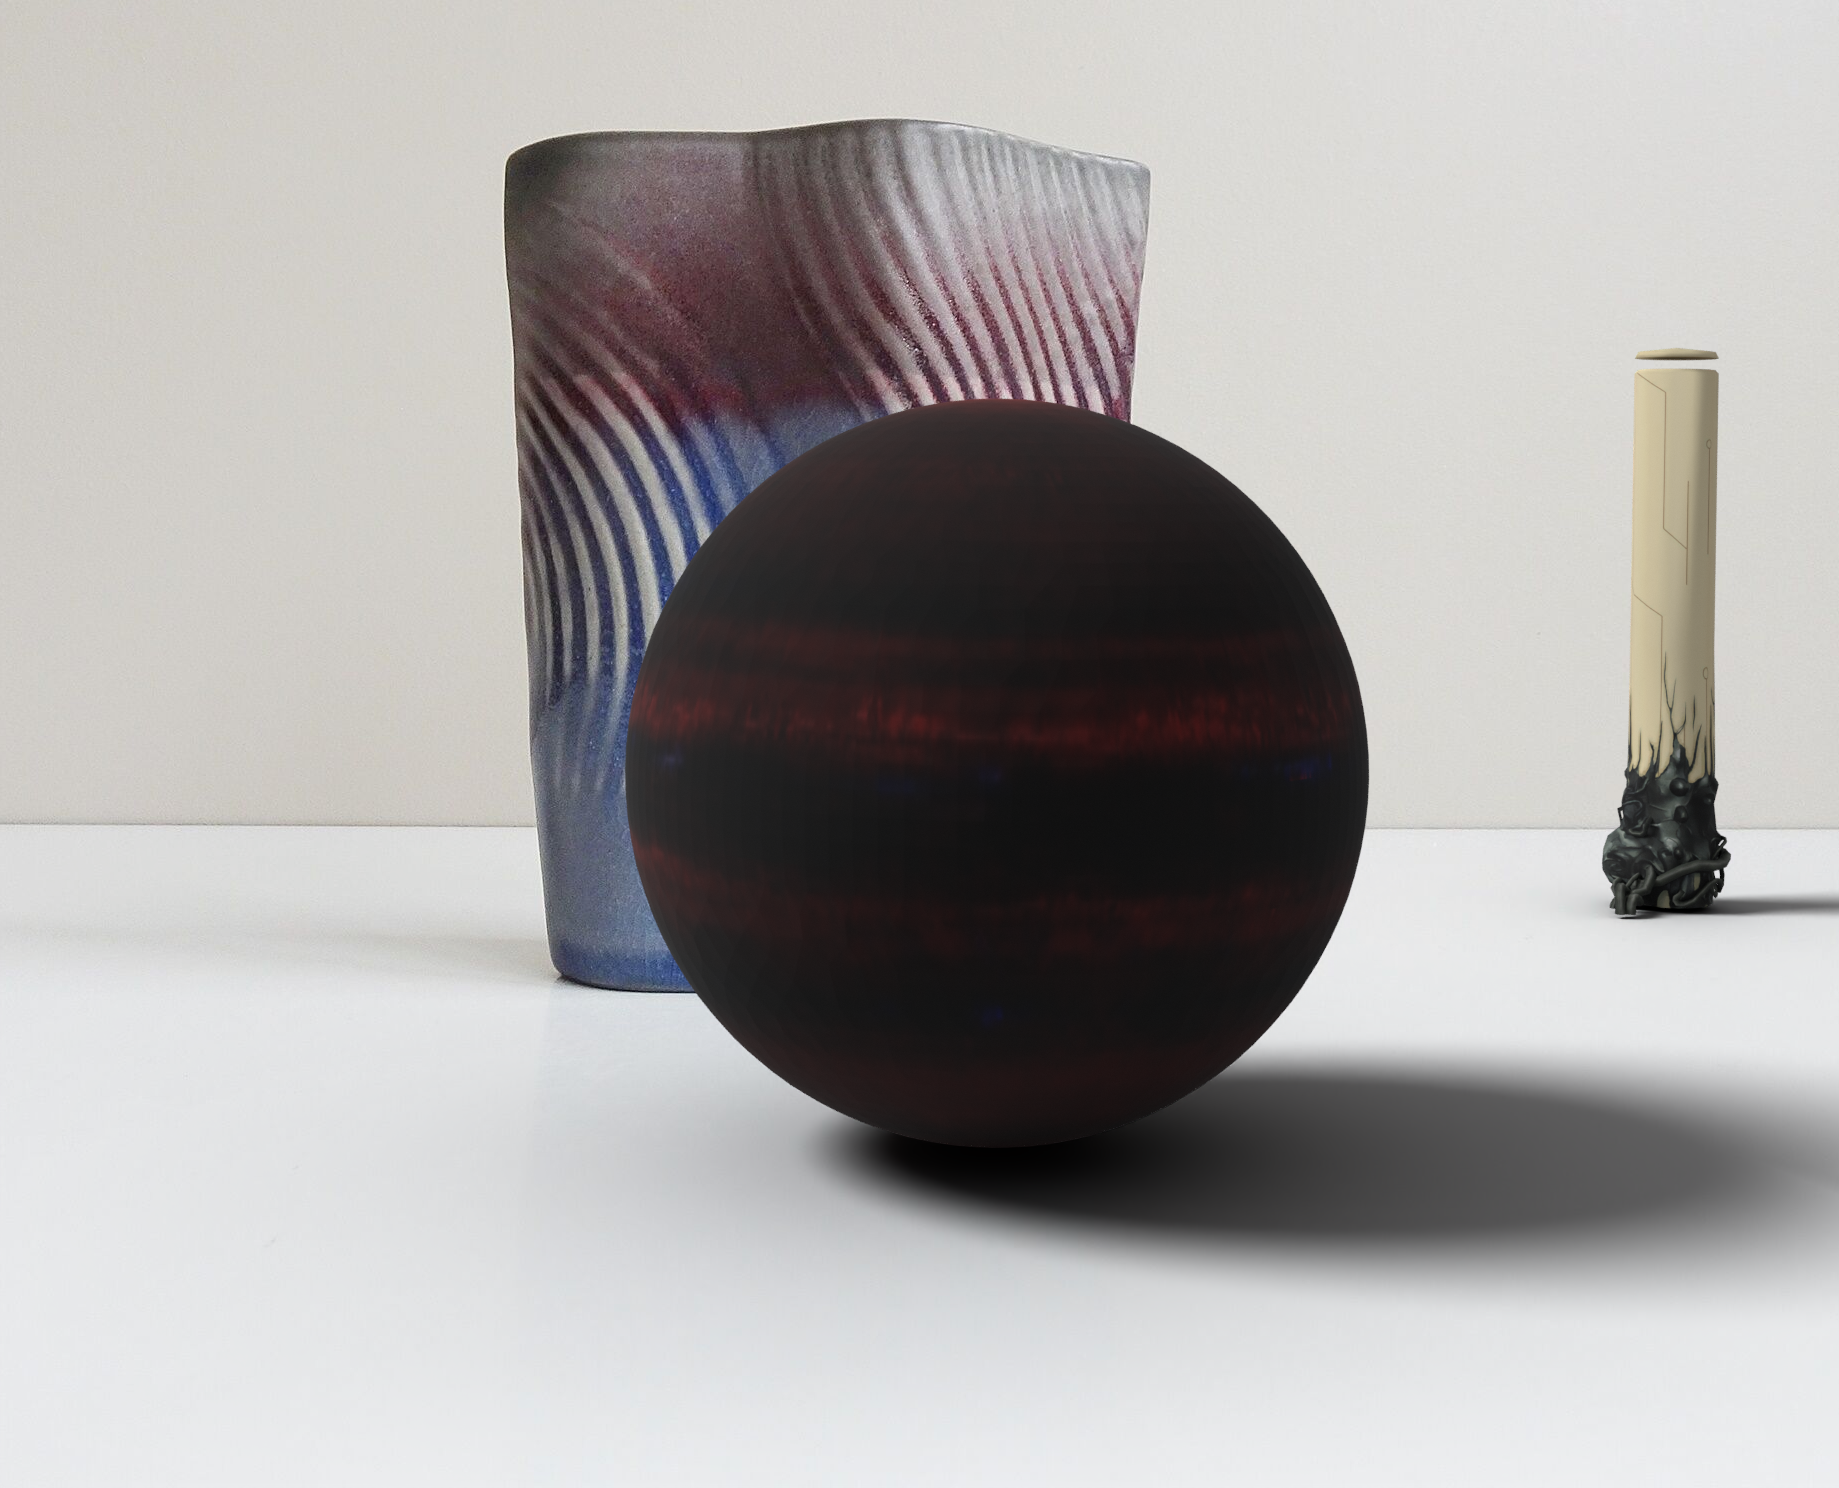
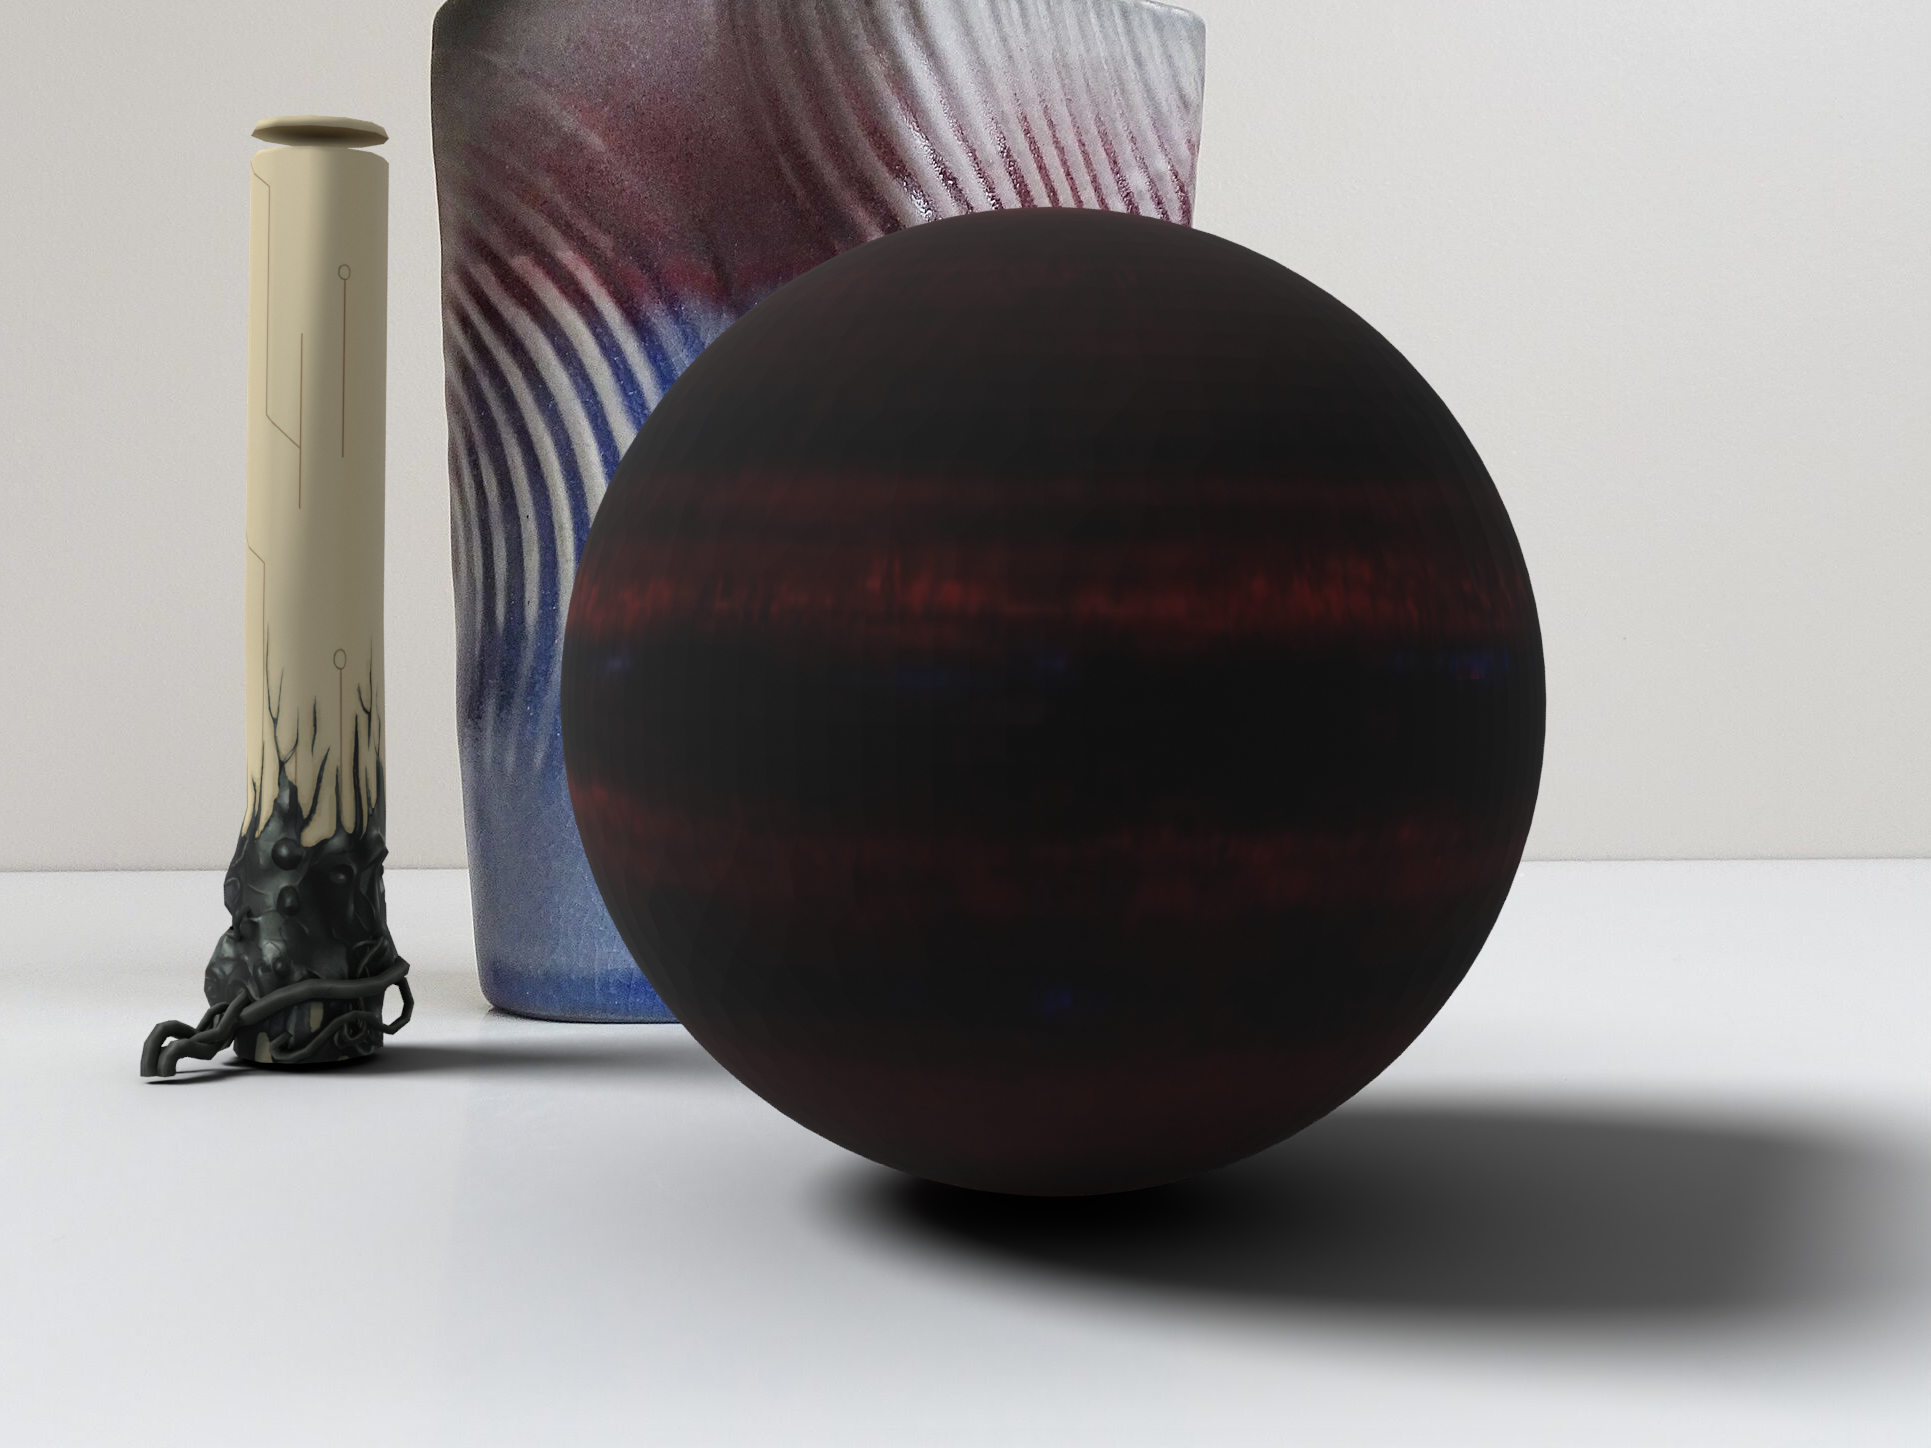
candle: present [1602,348,1731,915] -> present [140,115,414,1077]

